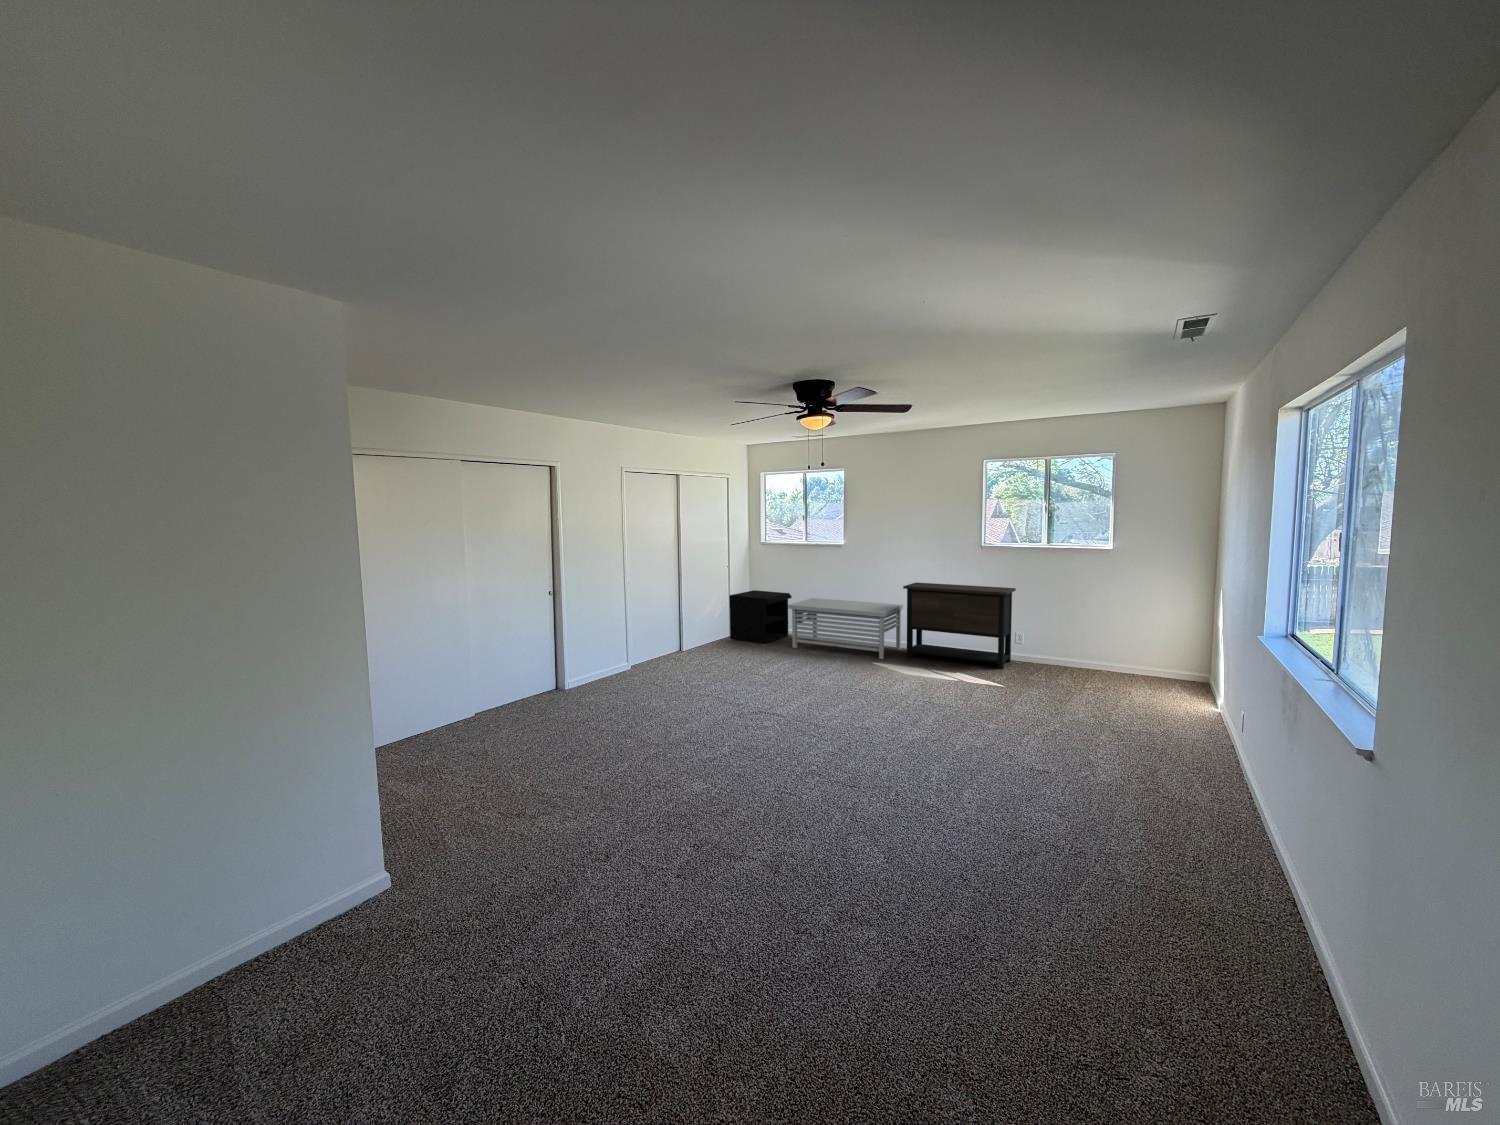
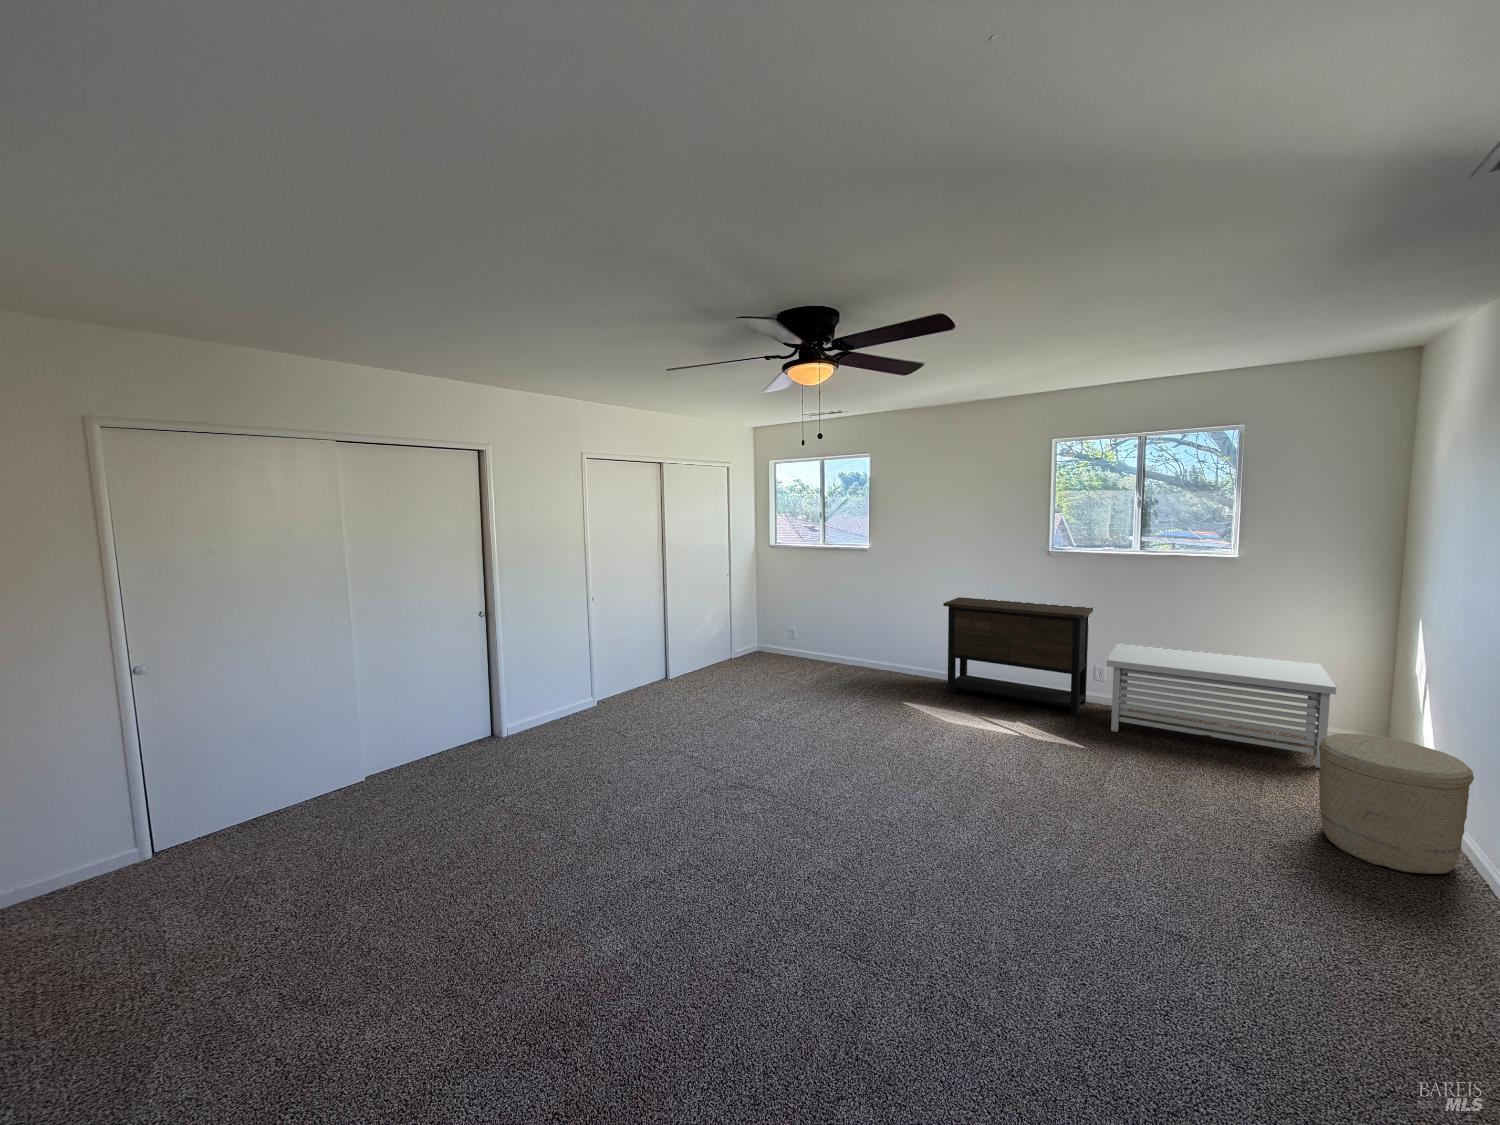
nightstand: present [729,590,792,644] -> none [731,602,806,669]
storage bench: present [788,598,903,659] -> present [1107,644,1336,768]
woven basket: none [1143,661,1225,741] -> present [1319,734,1474,874]

